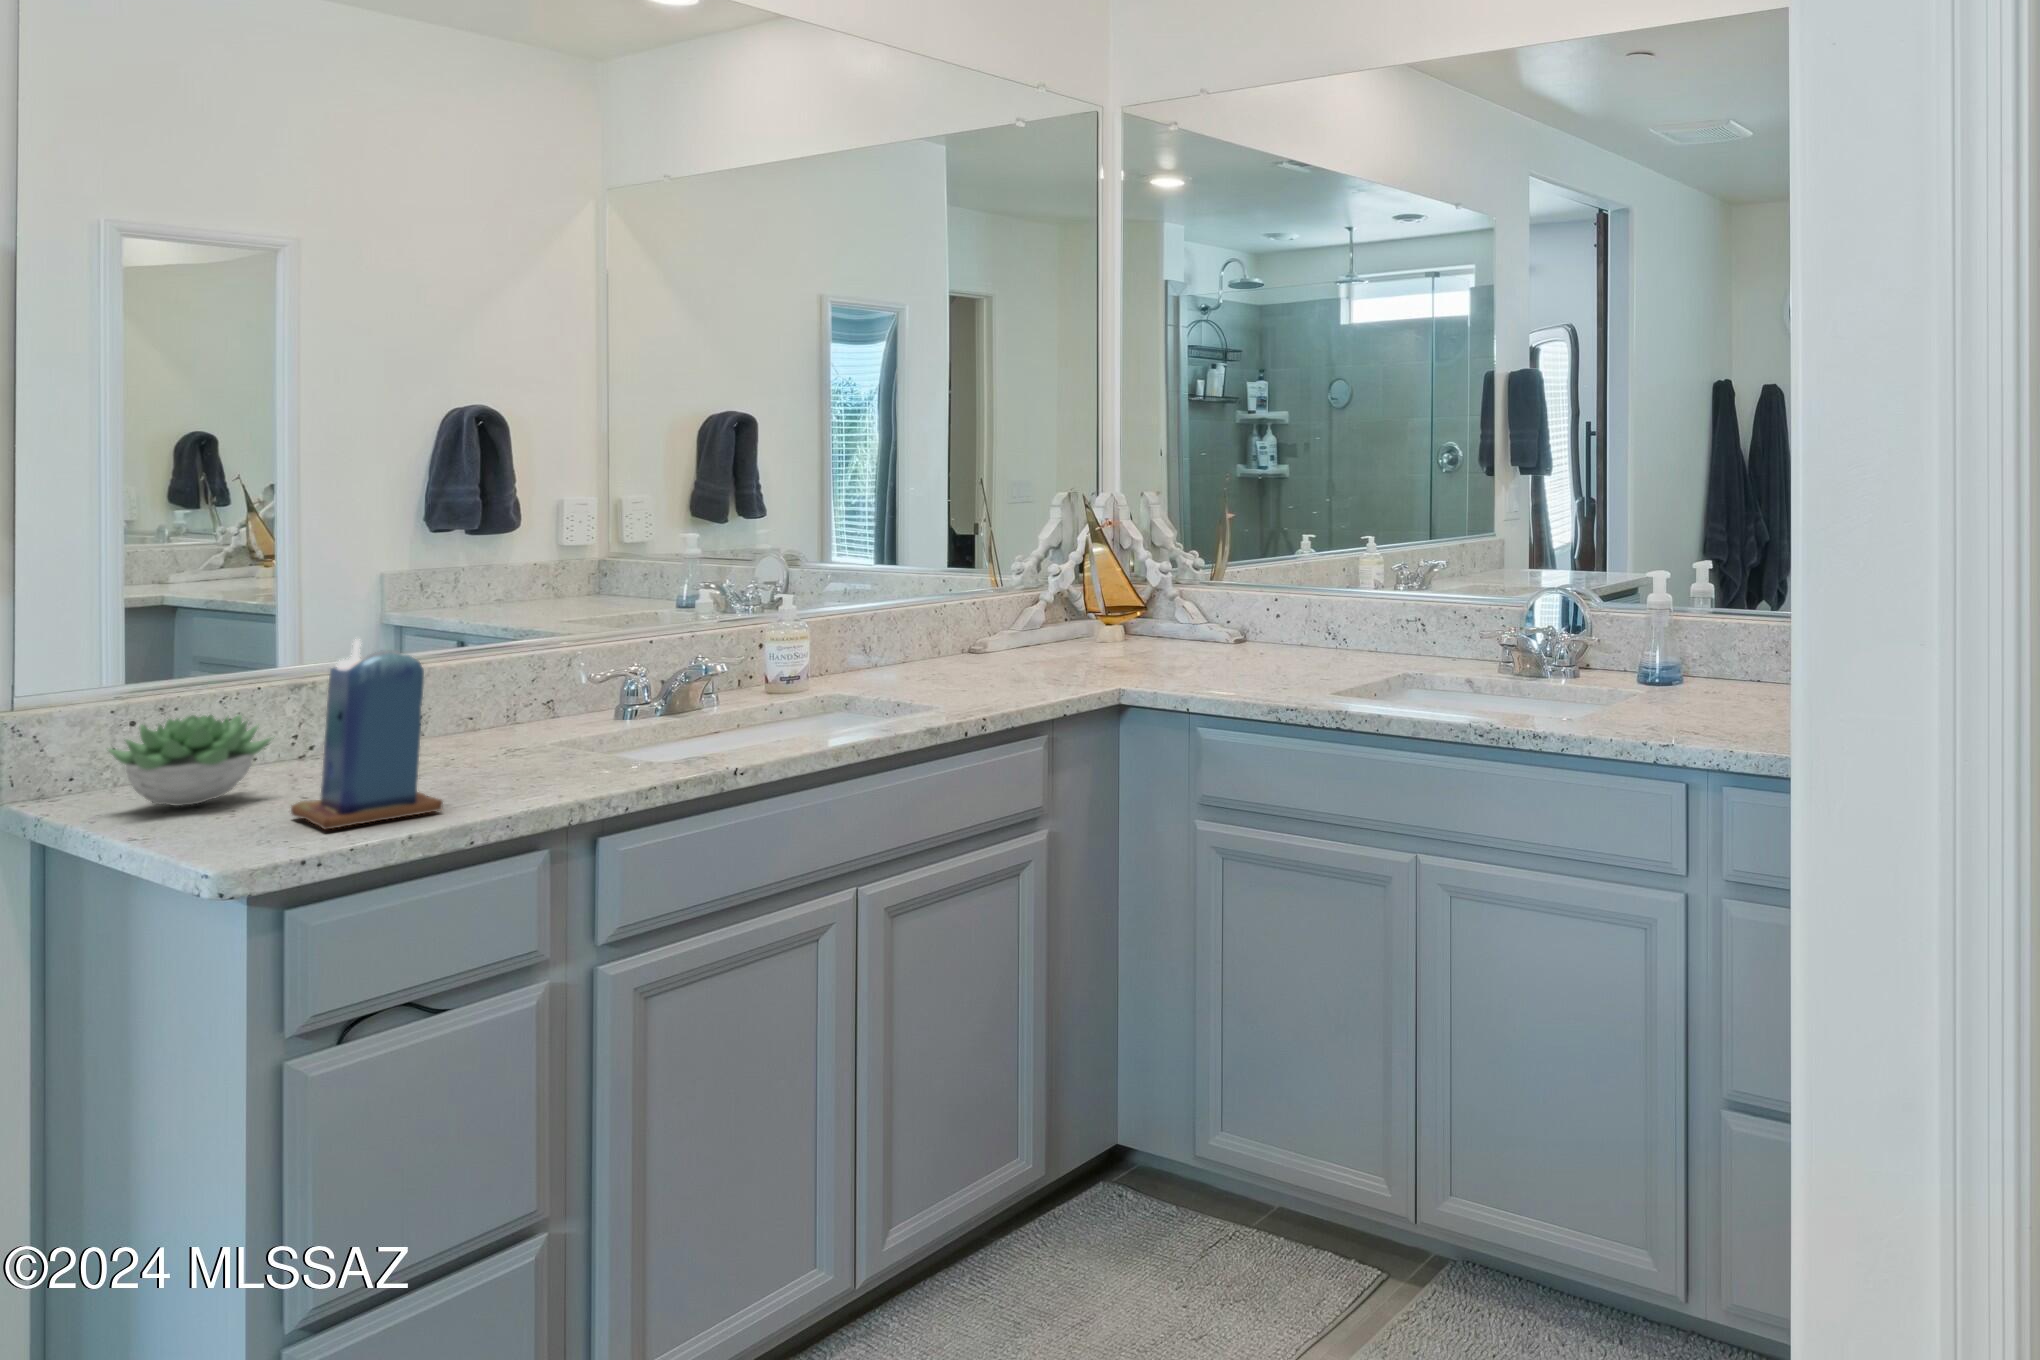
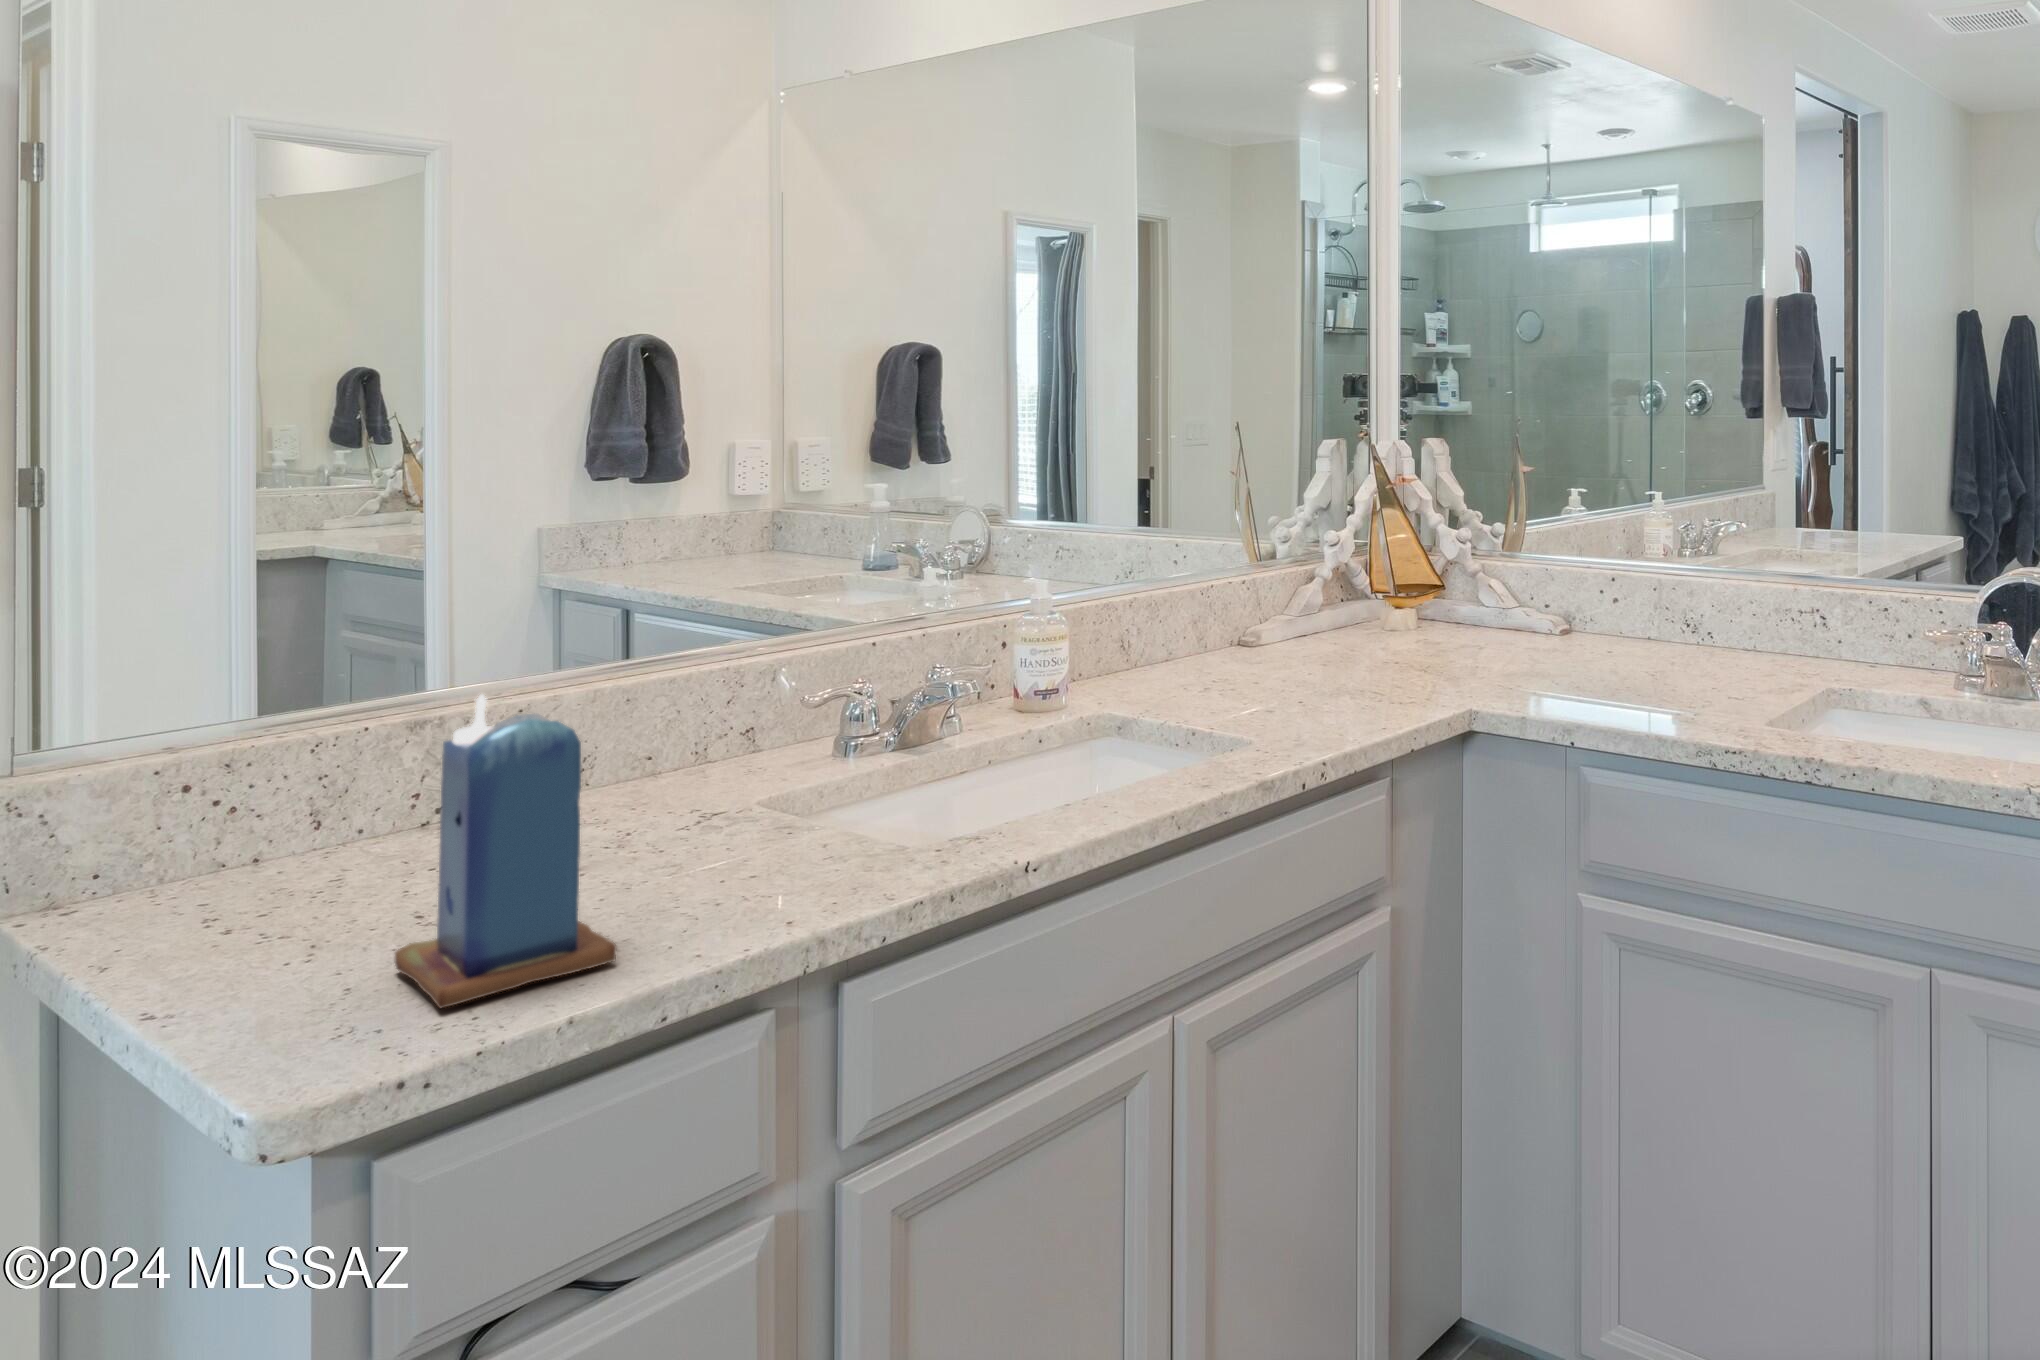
succulent plant: present [109,715,274,806] -> none [133,790,377,935]

